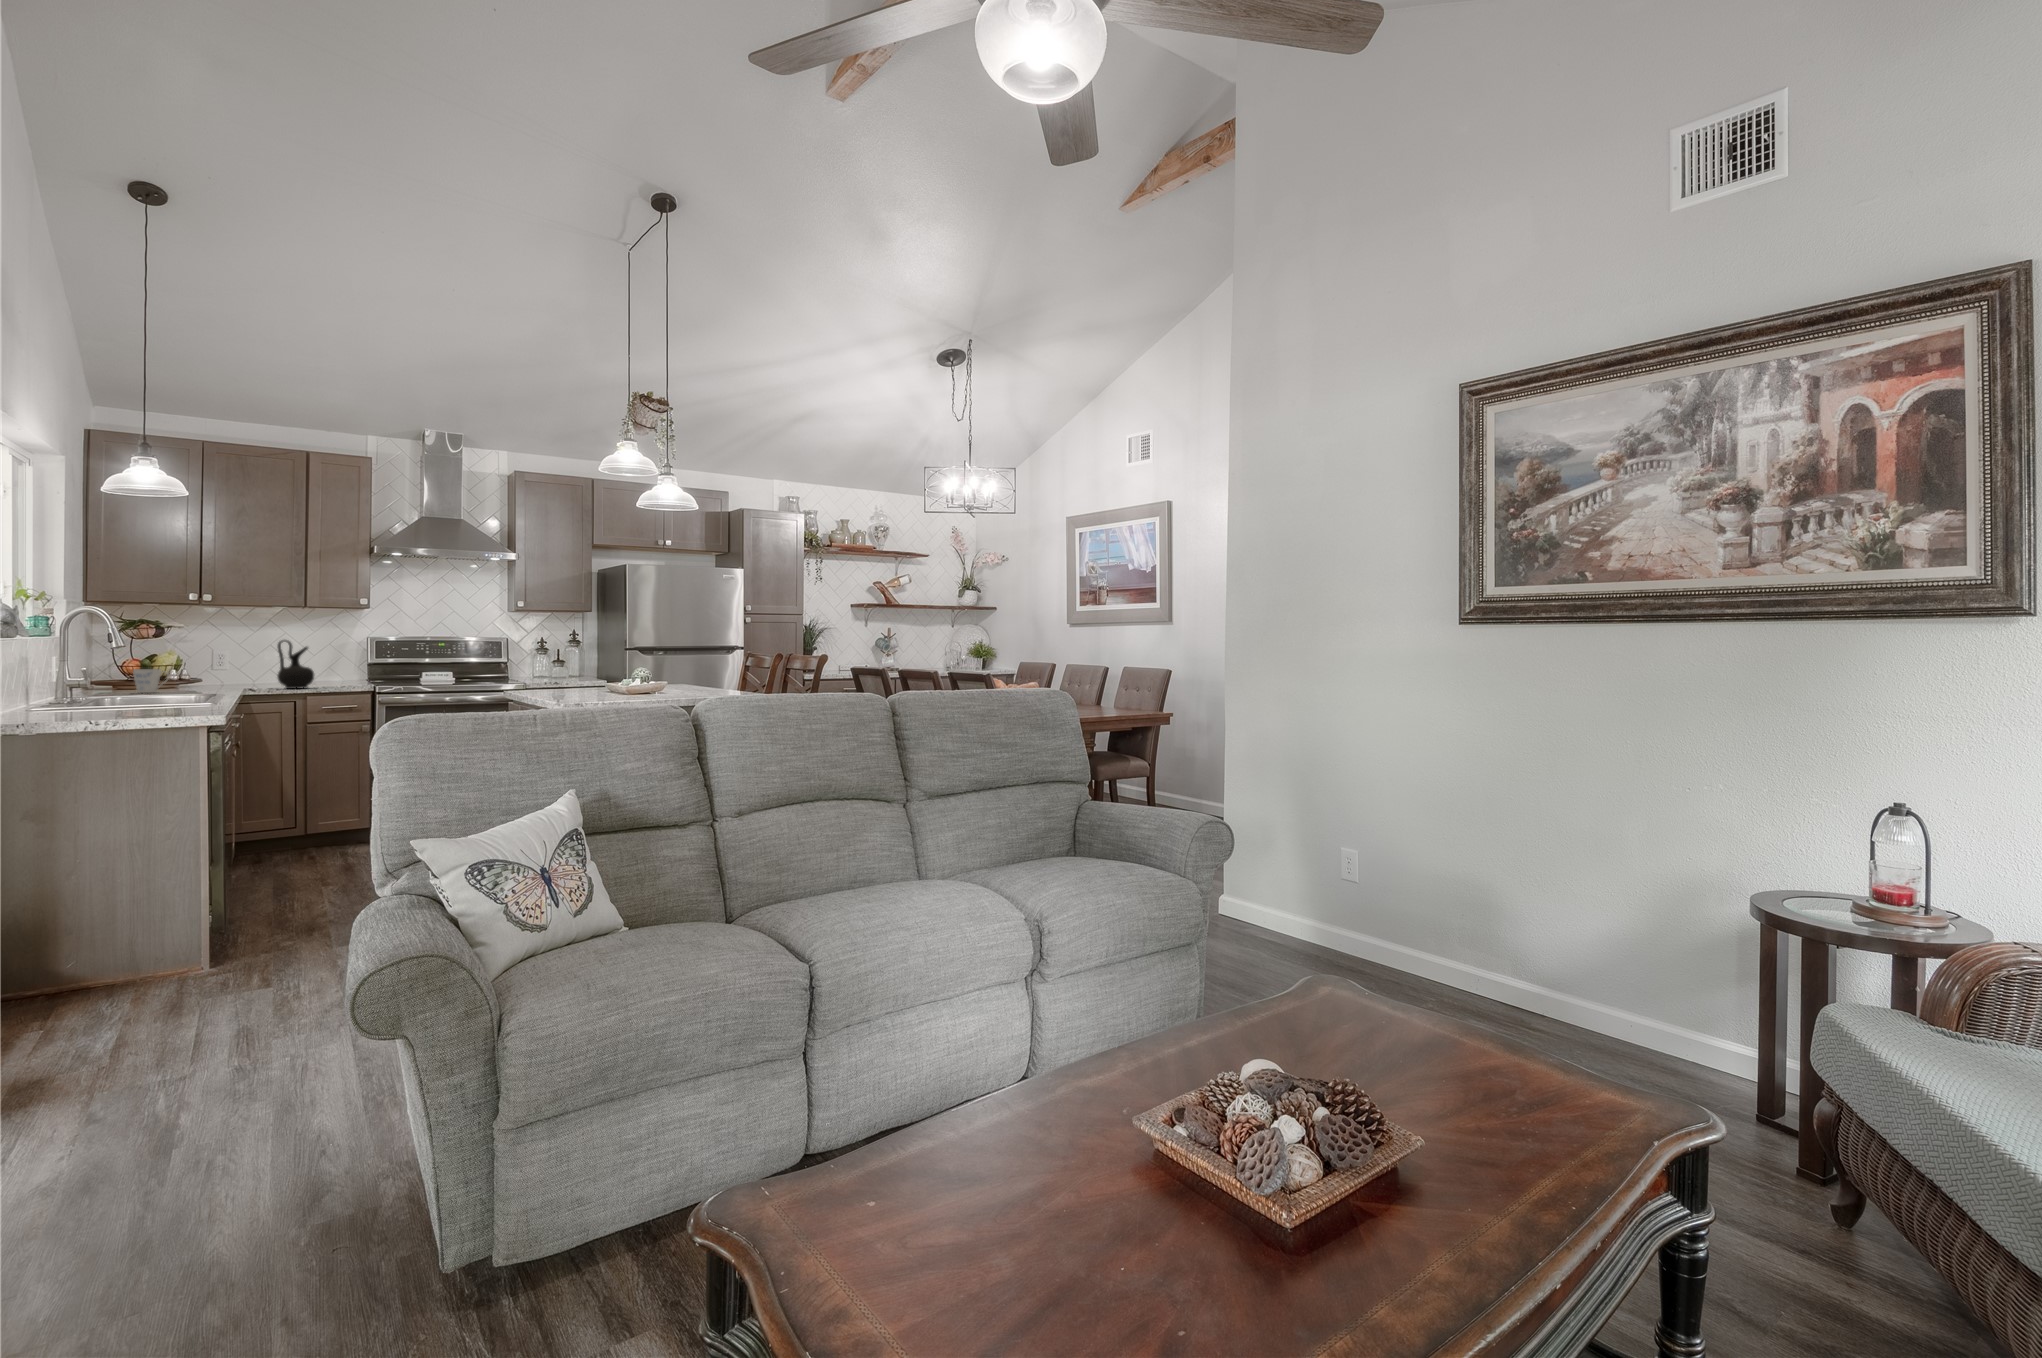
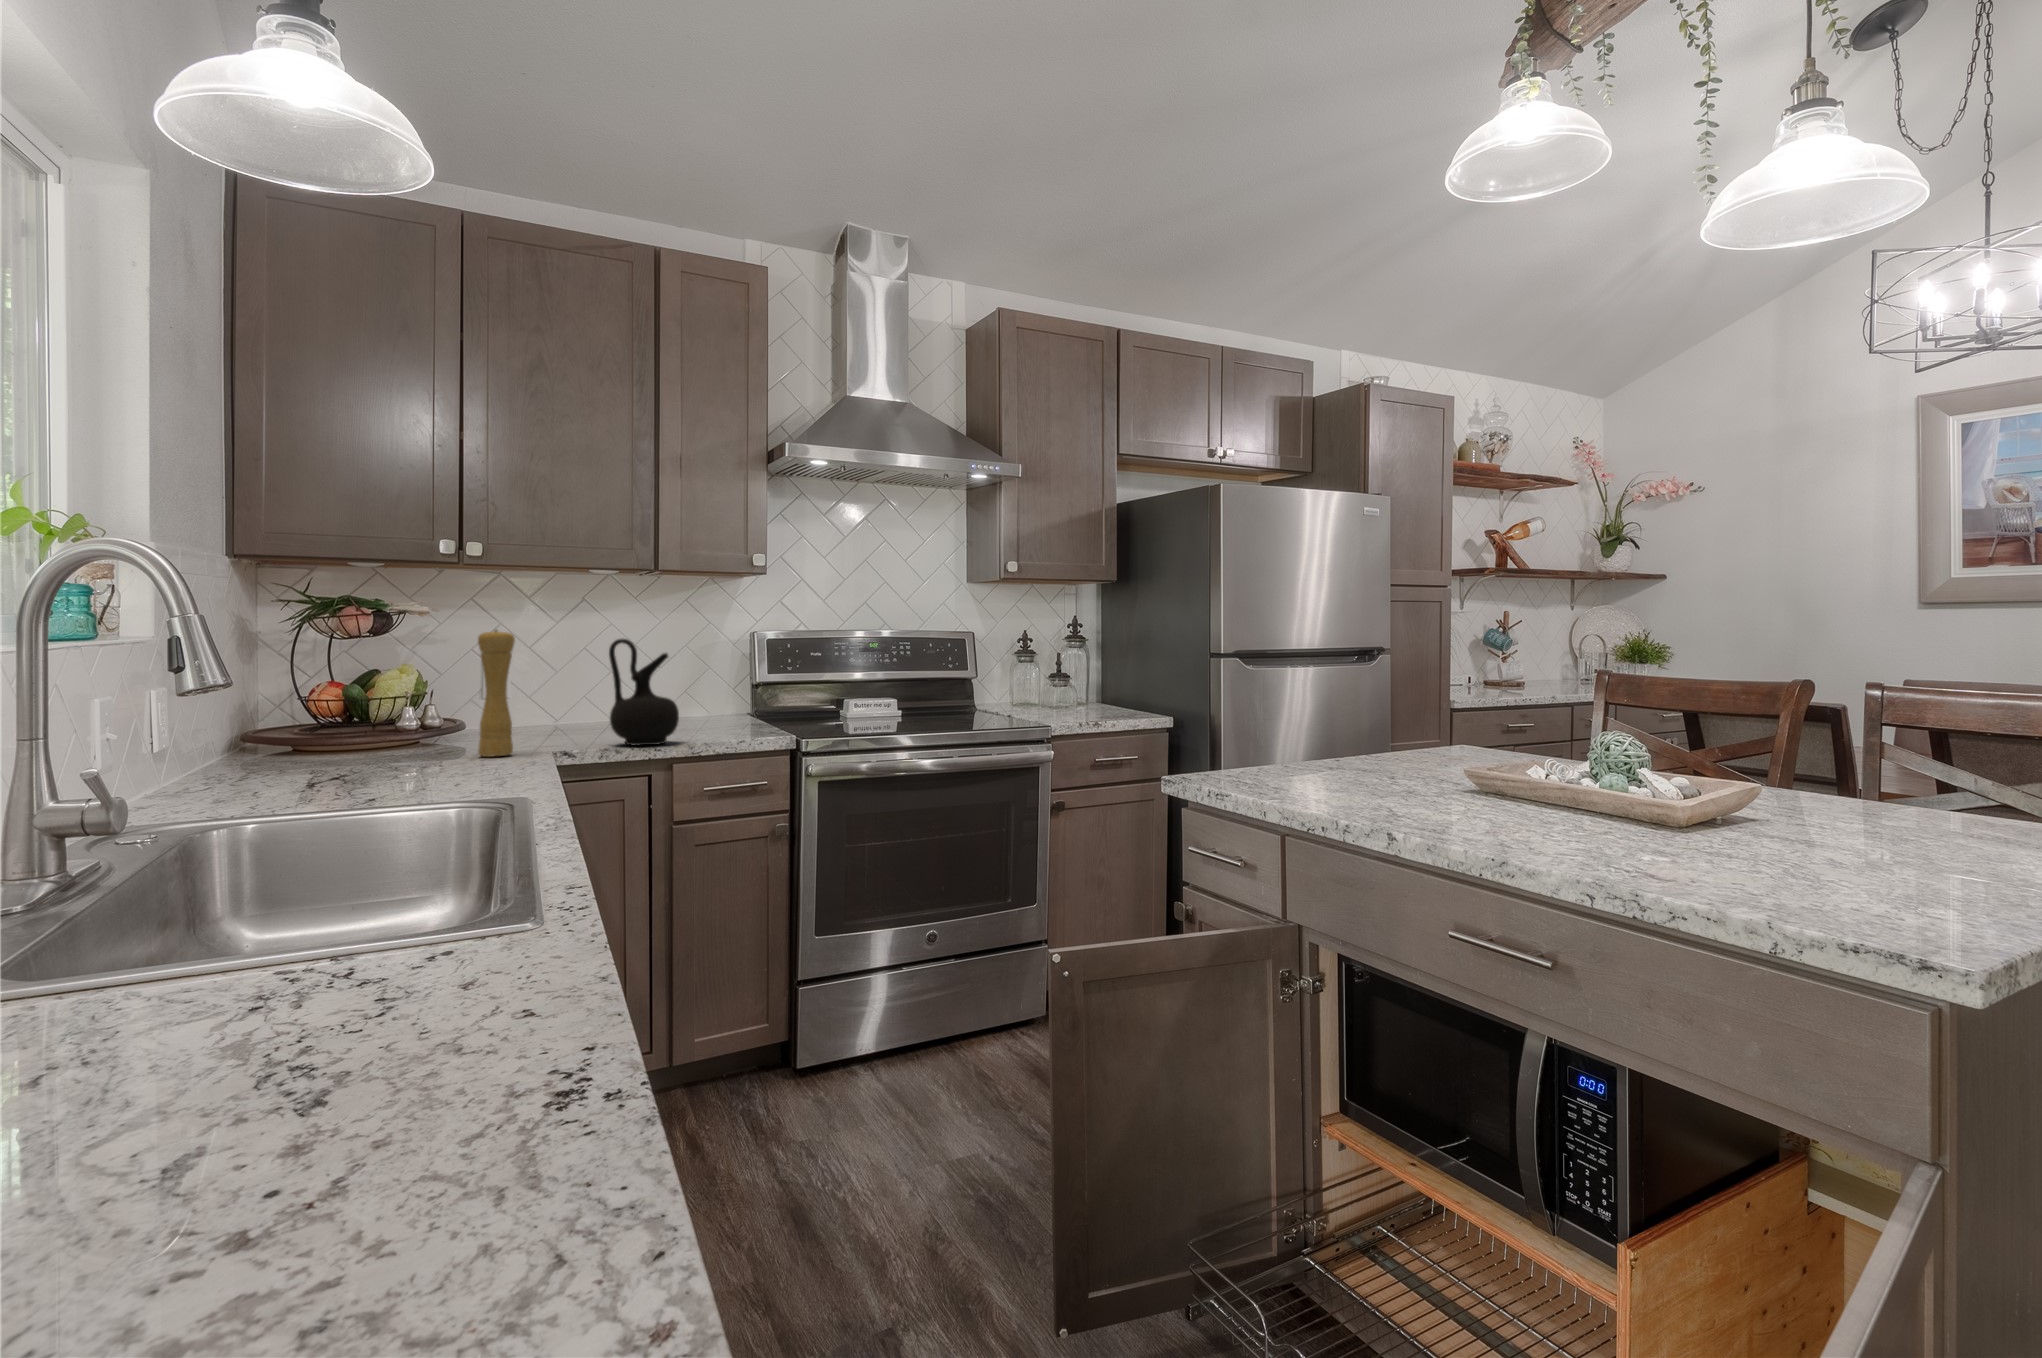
pepper mill: none [209,635,228,690] -> present [478,630,515,757]
mug: present [133,669,169,693] -> none [310,714,392,776]

